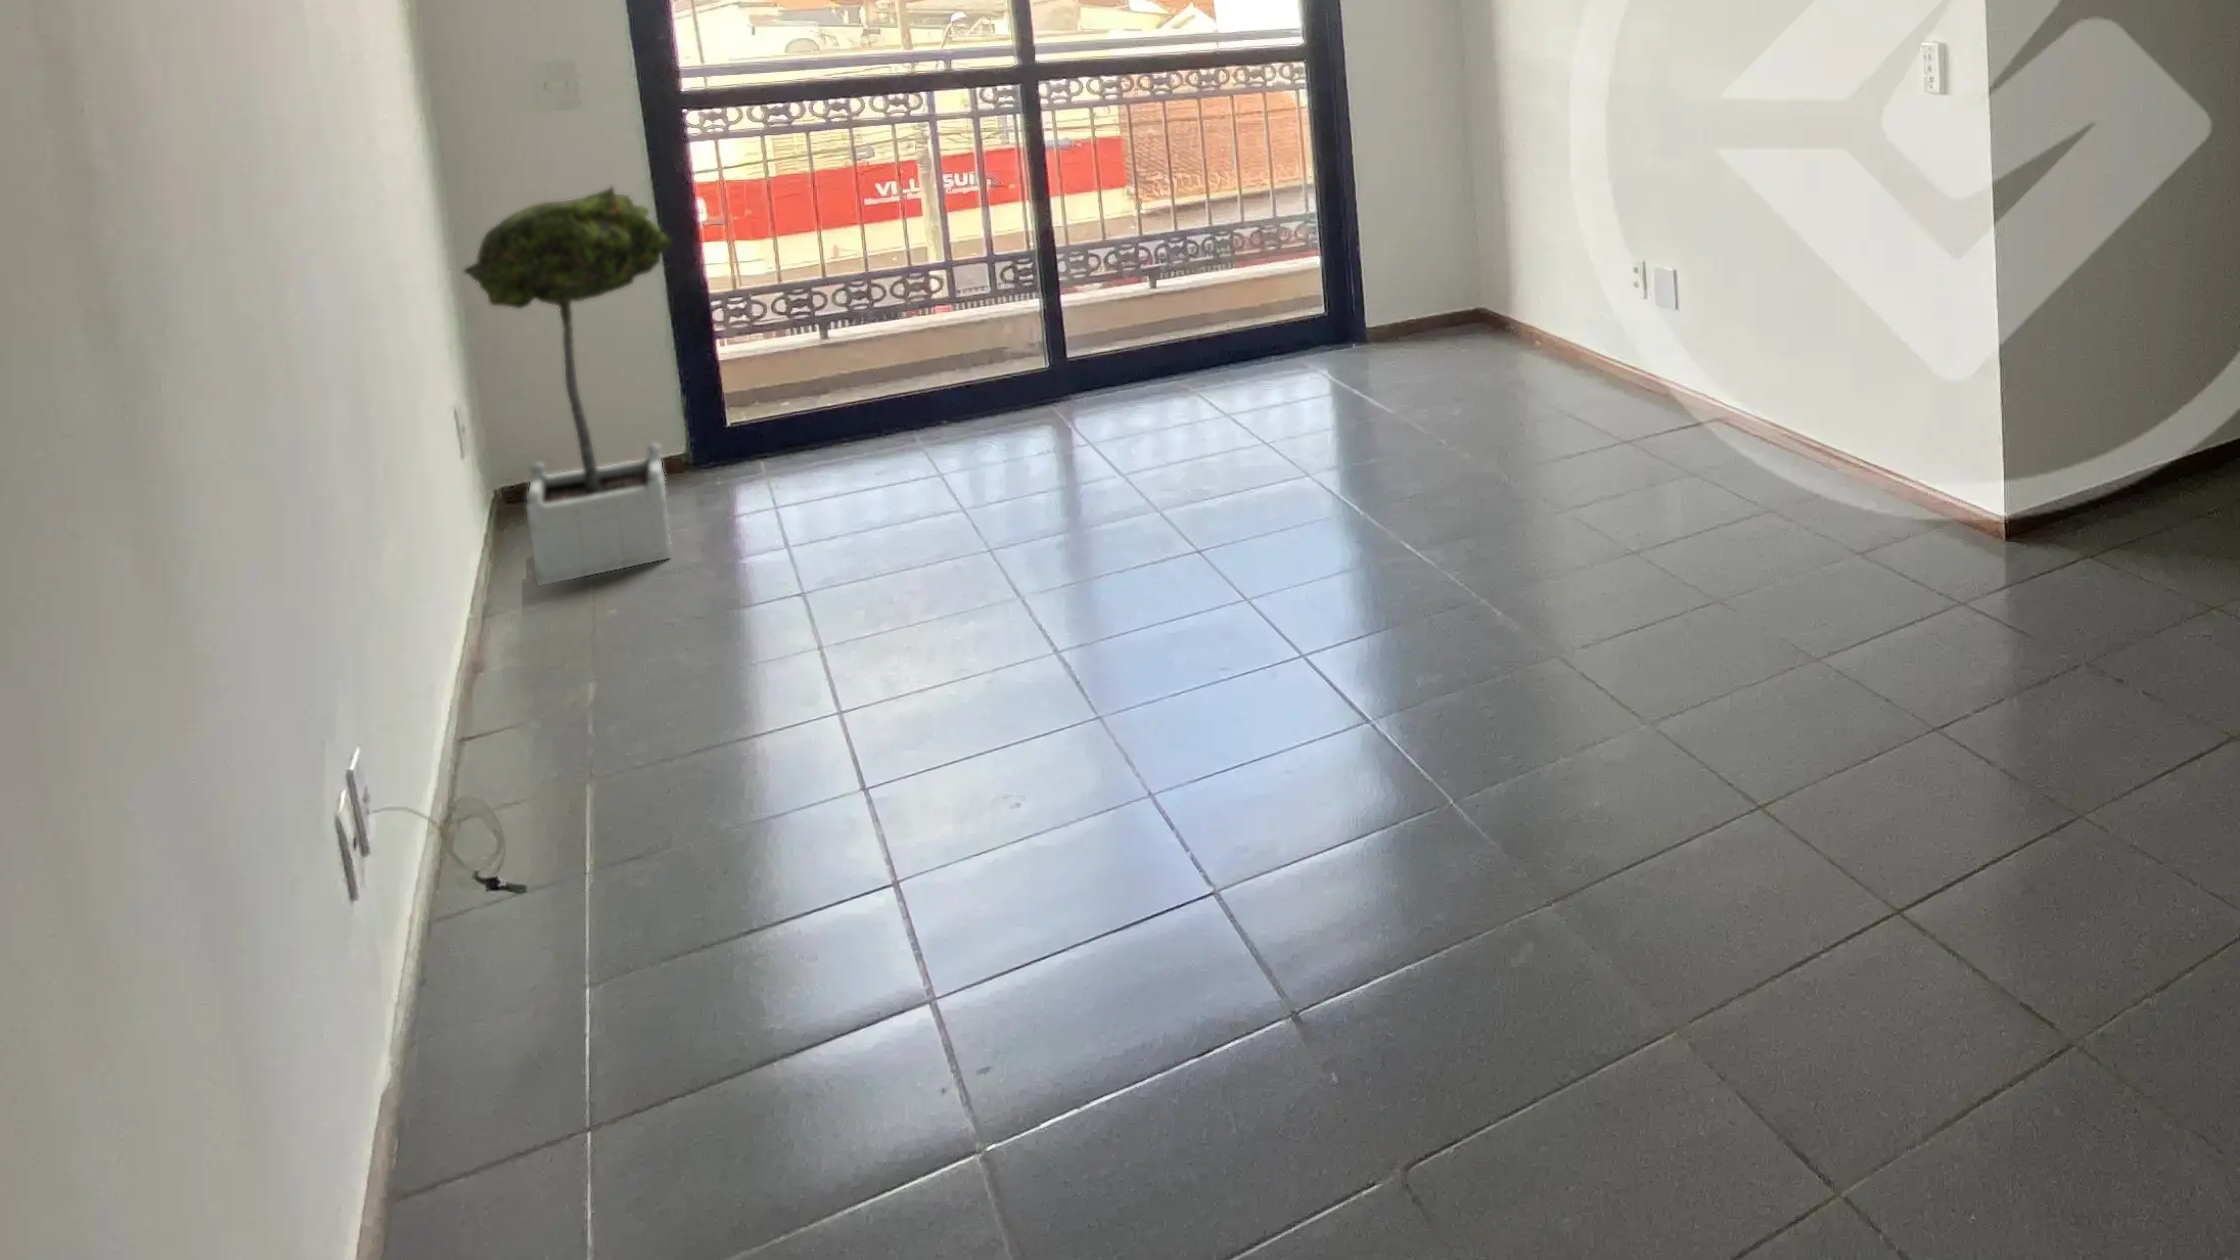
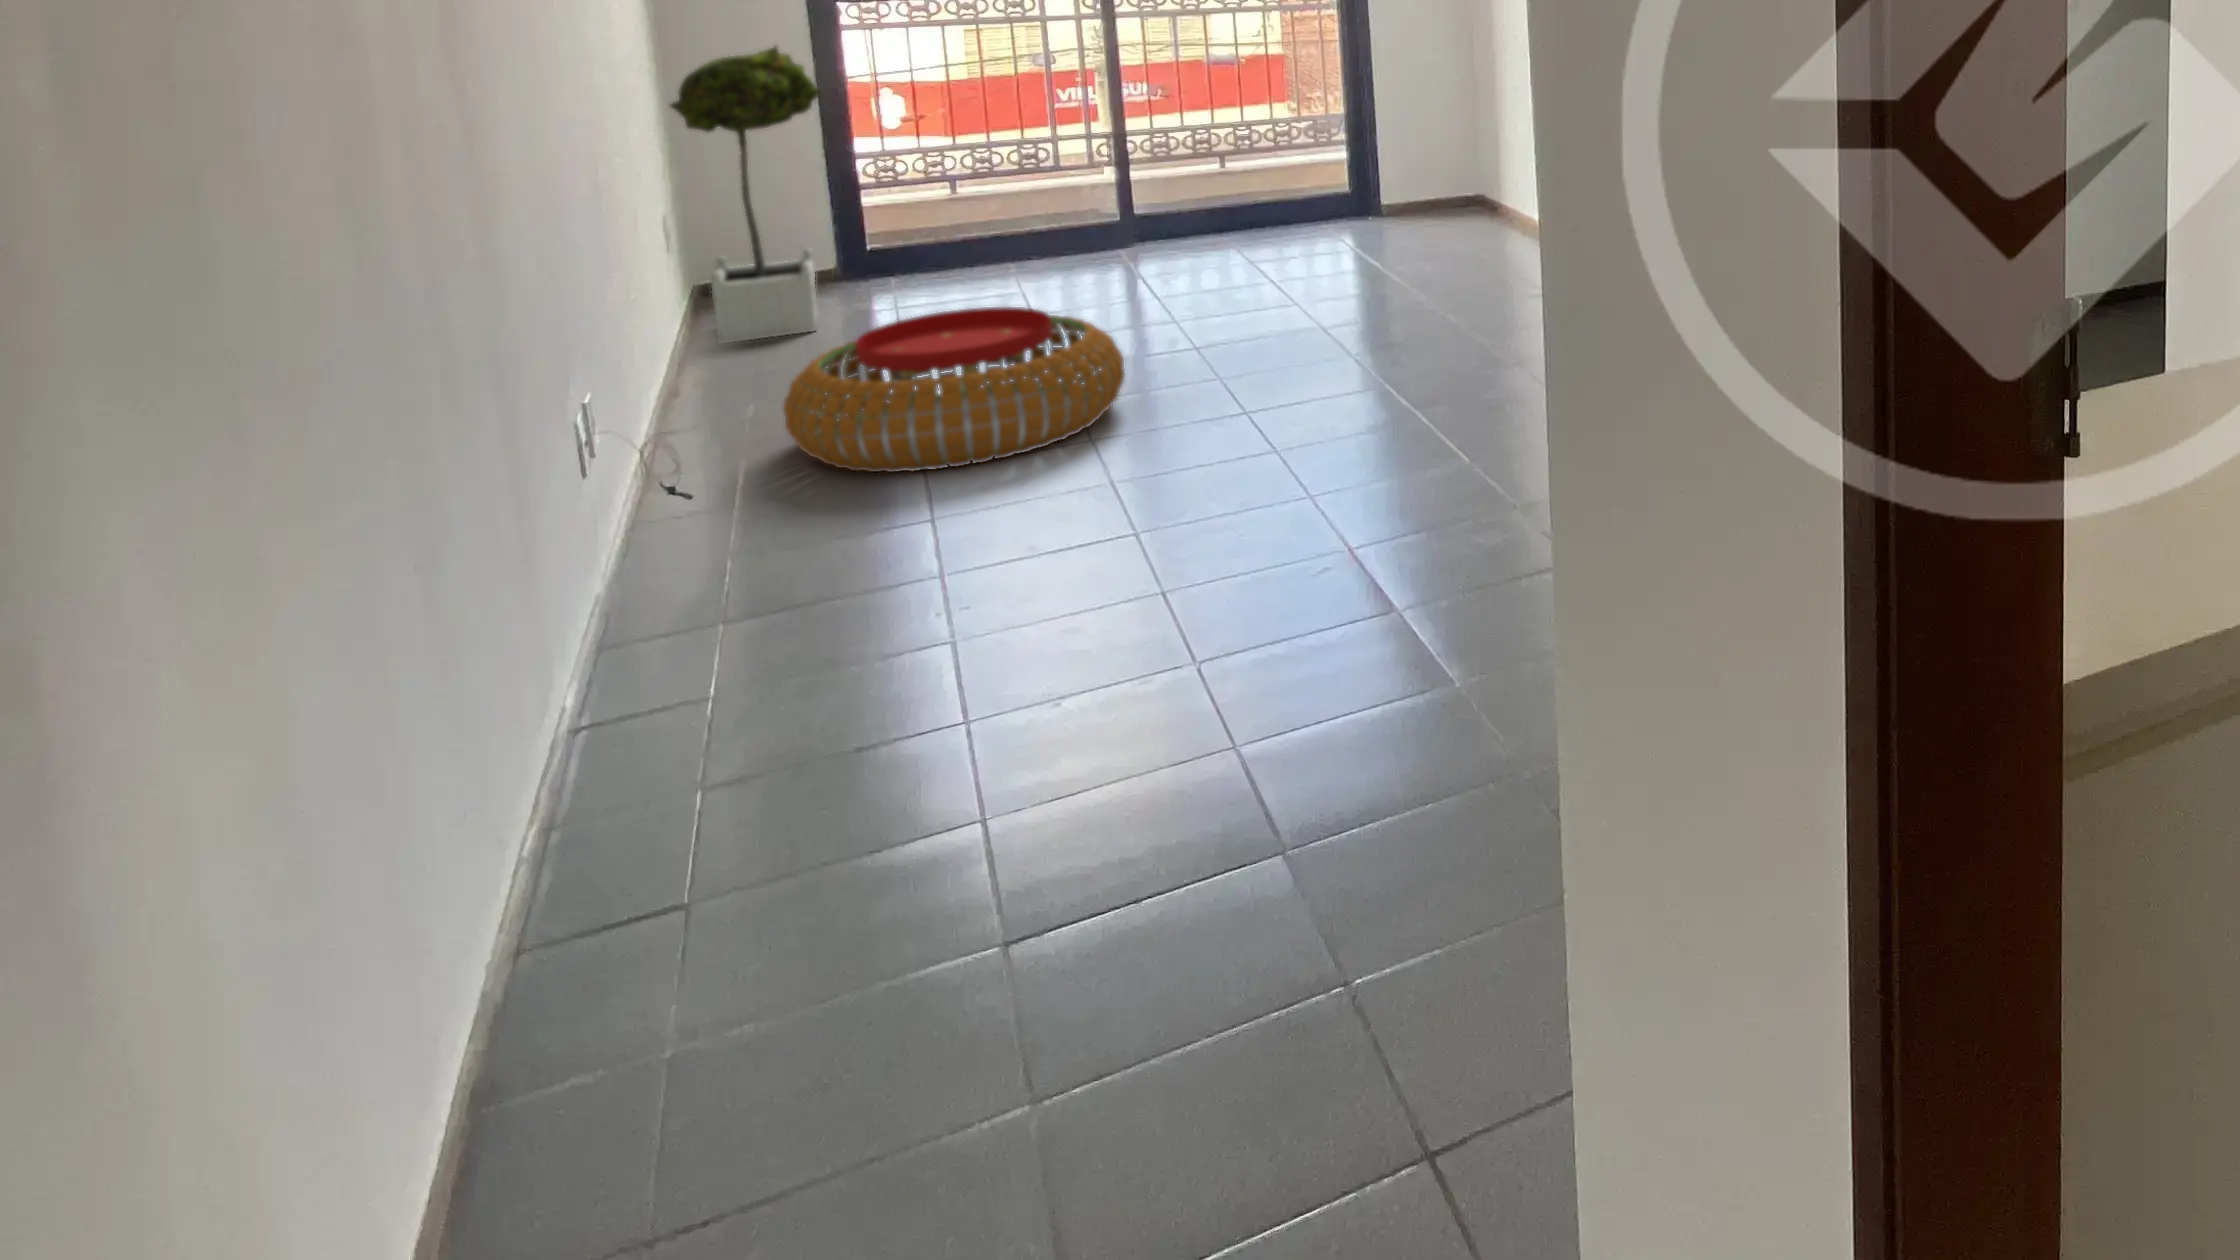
pouf: none [653,558,1126,831] -> present [783,307,1125,472]

